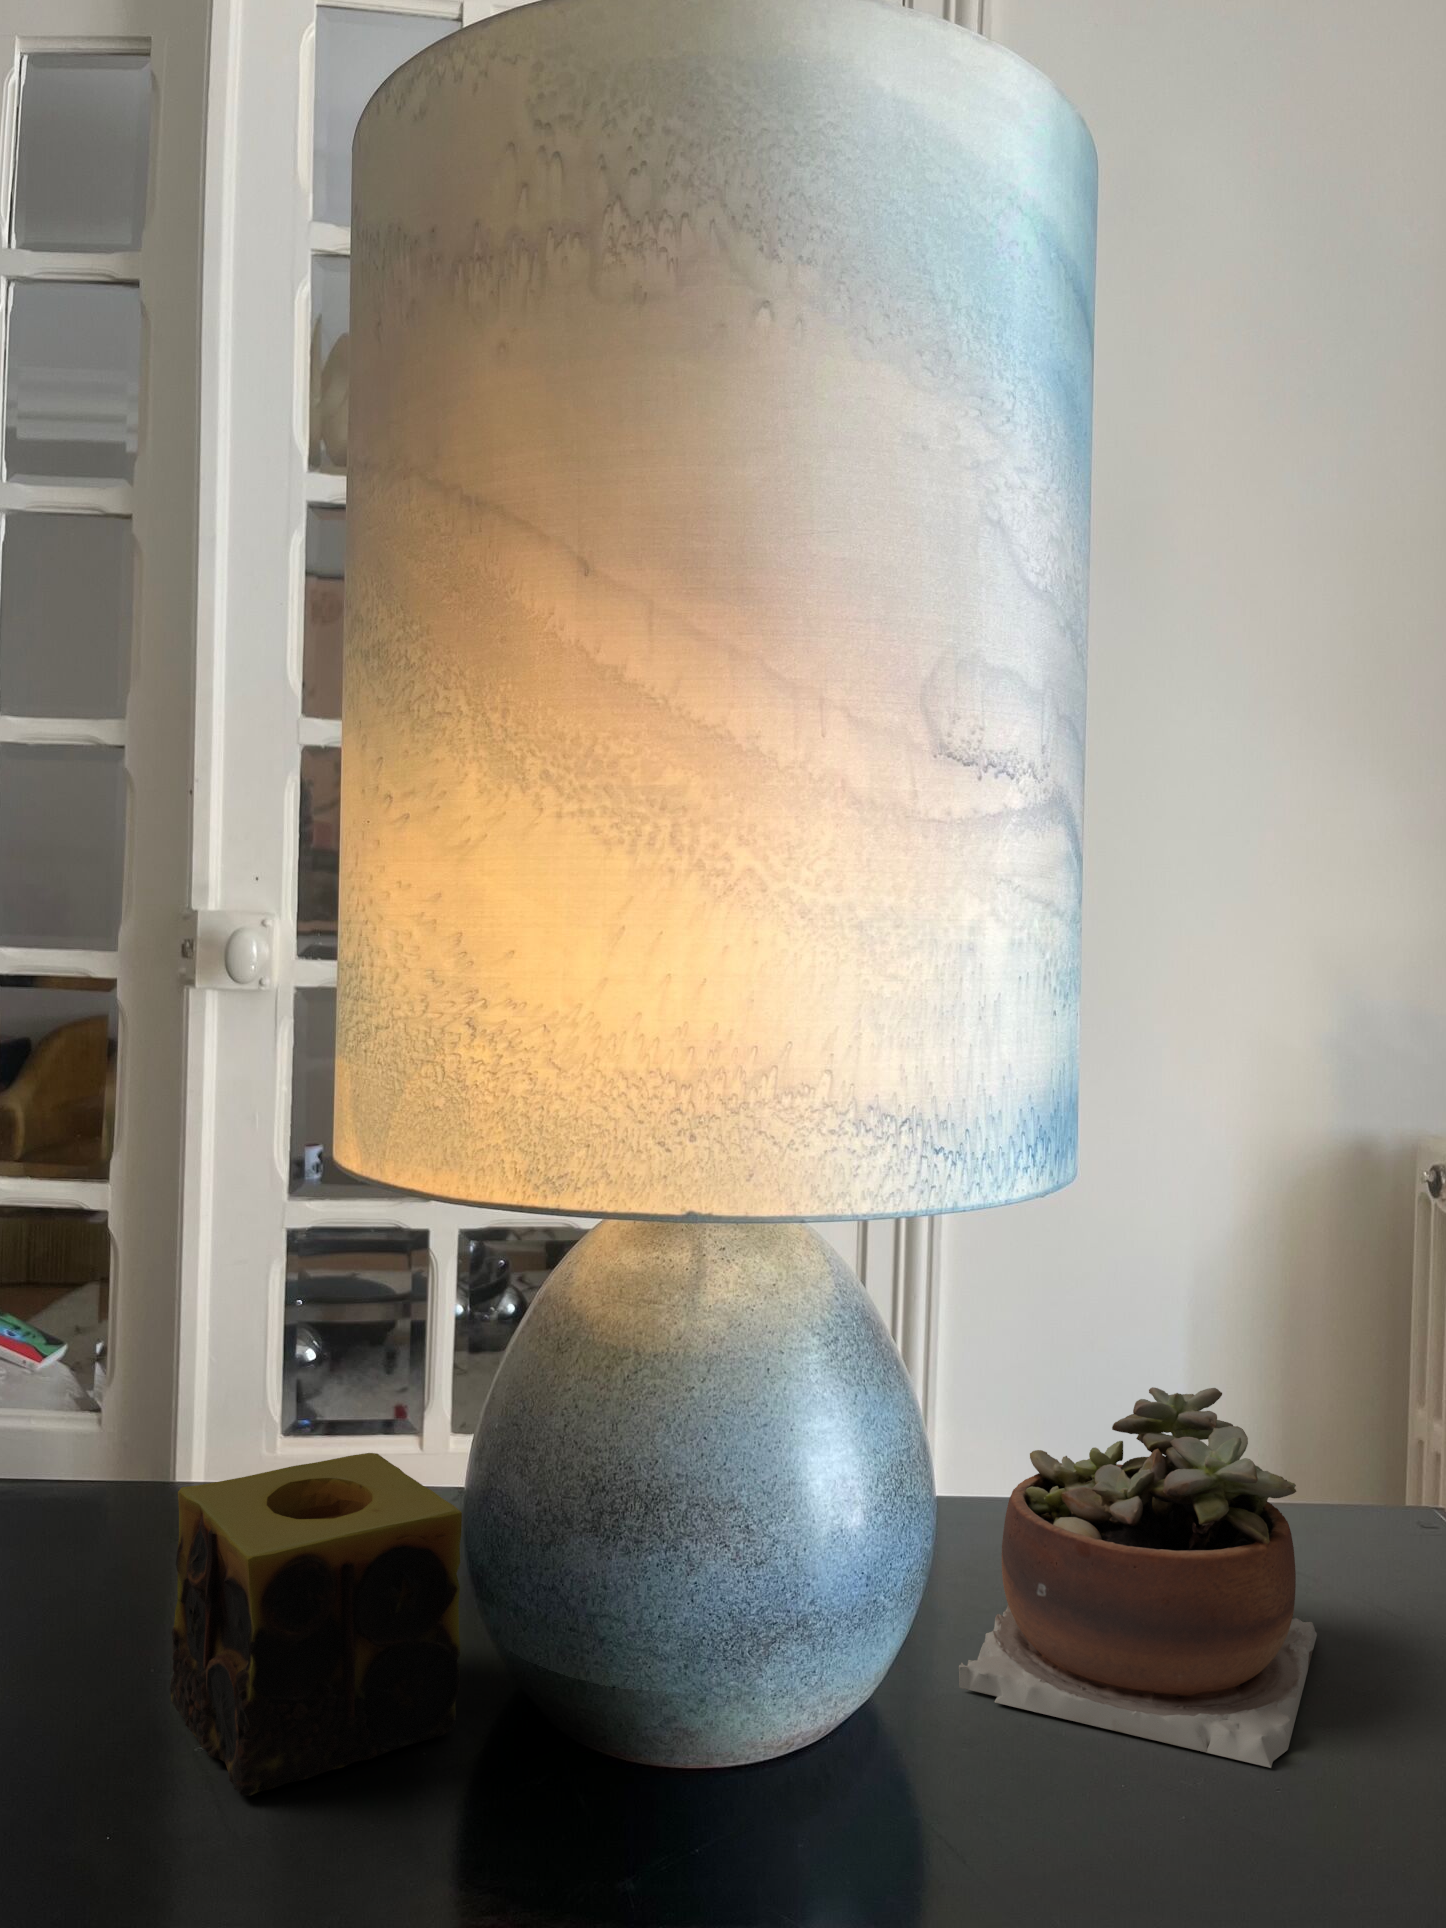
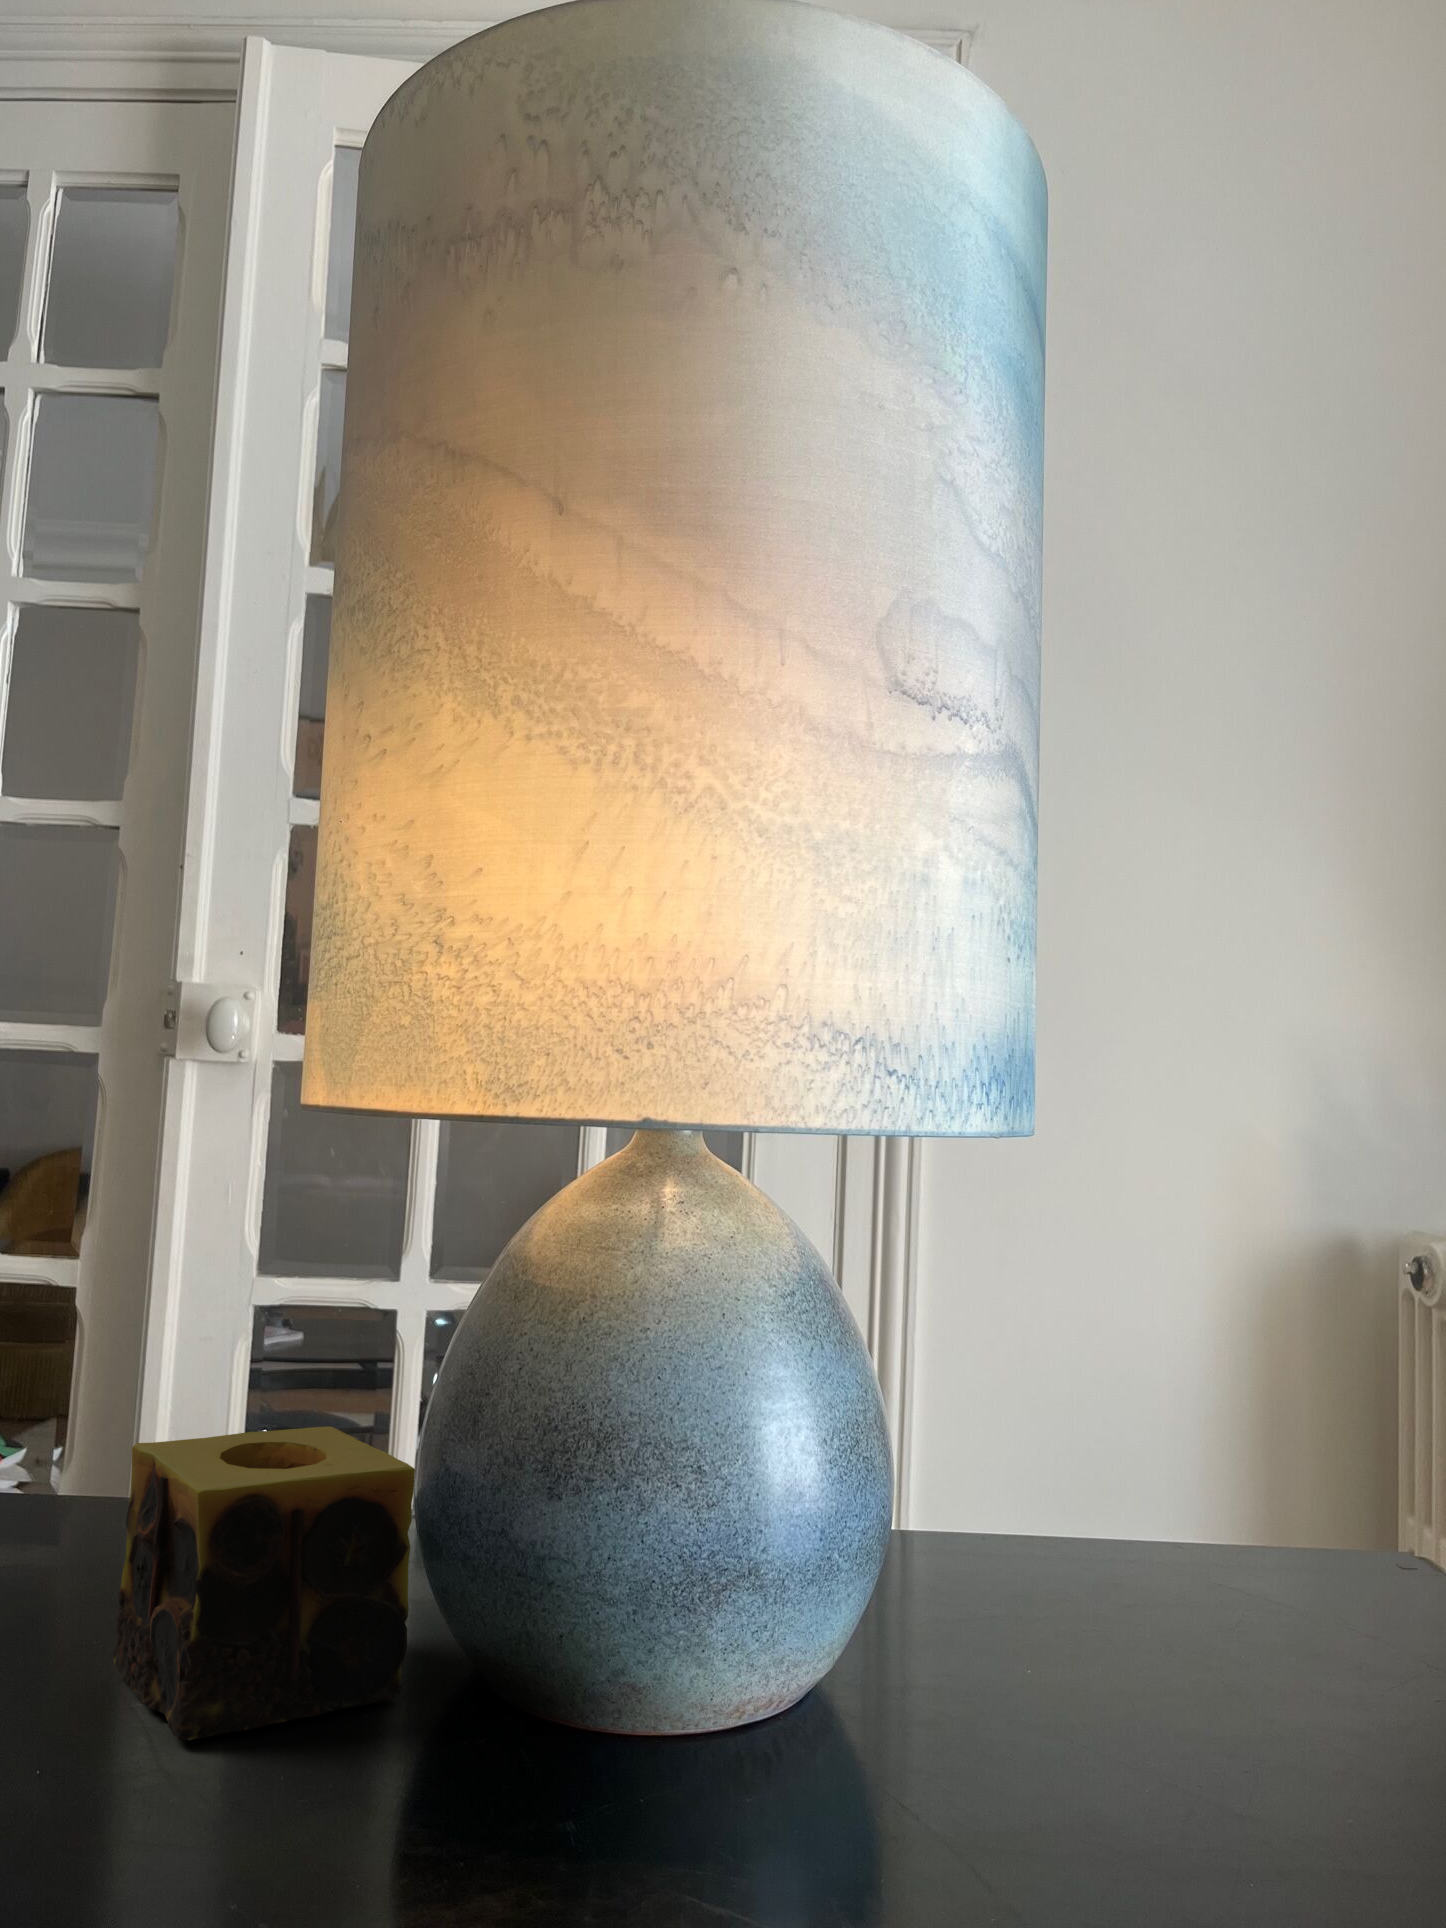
succulent plant: present [959,1387,1317,1768] -> none [917,1386,1288,1752]

